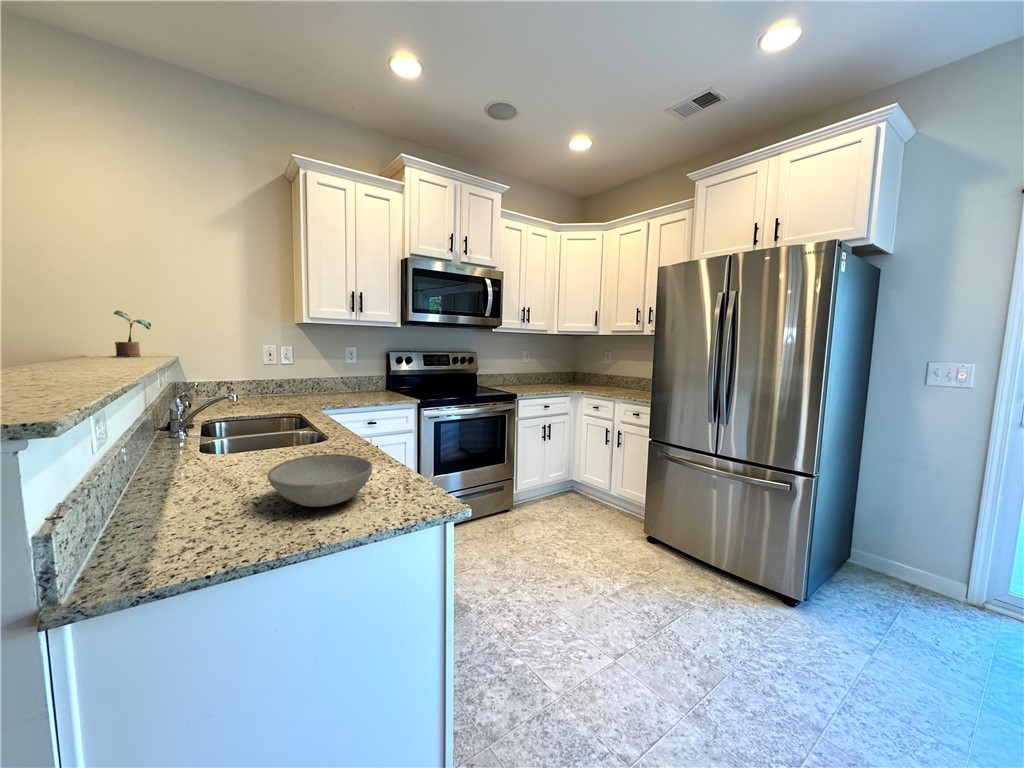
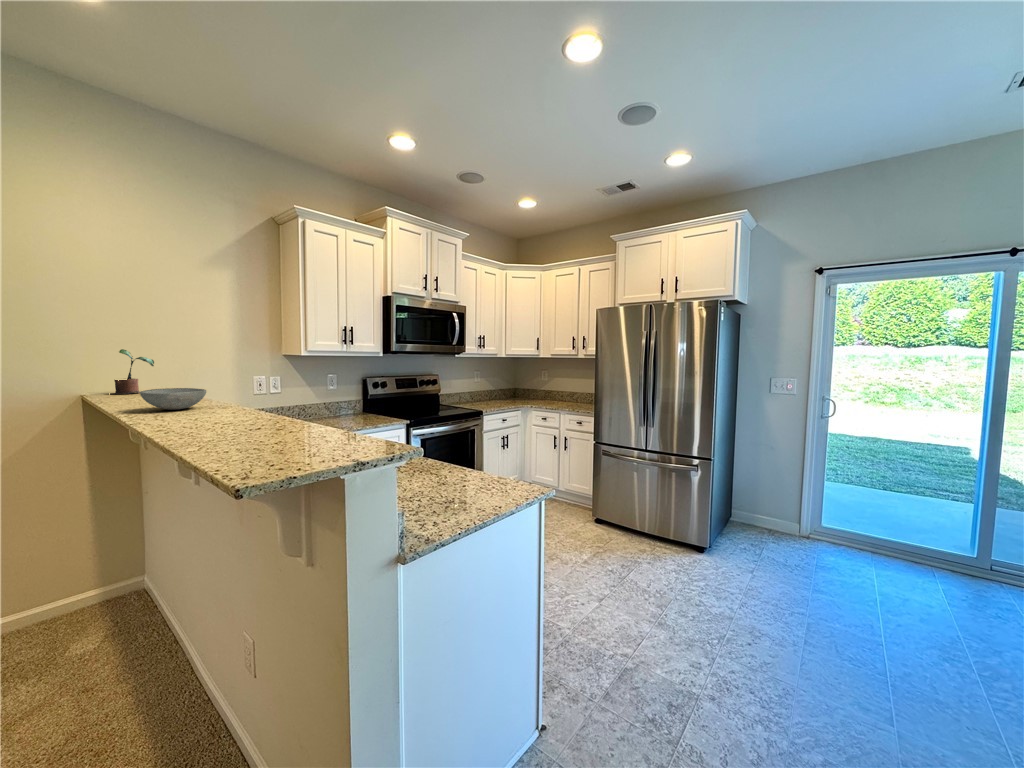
bowl: present [267,454,373,507] -> present [140,388,206,410]

